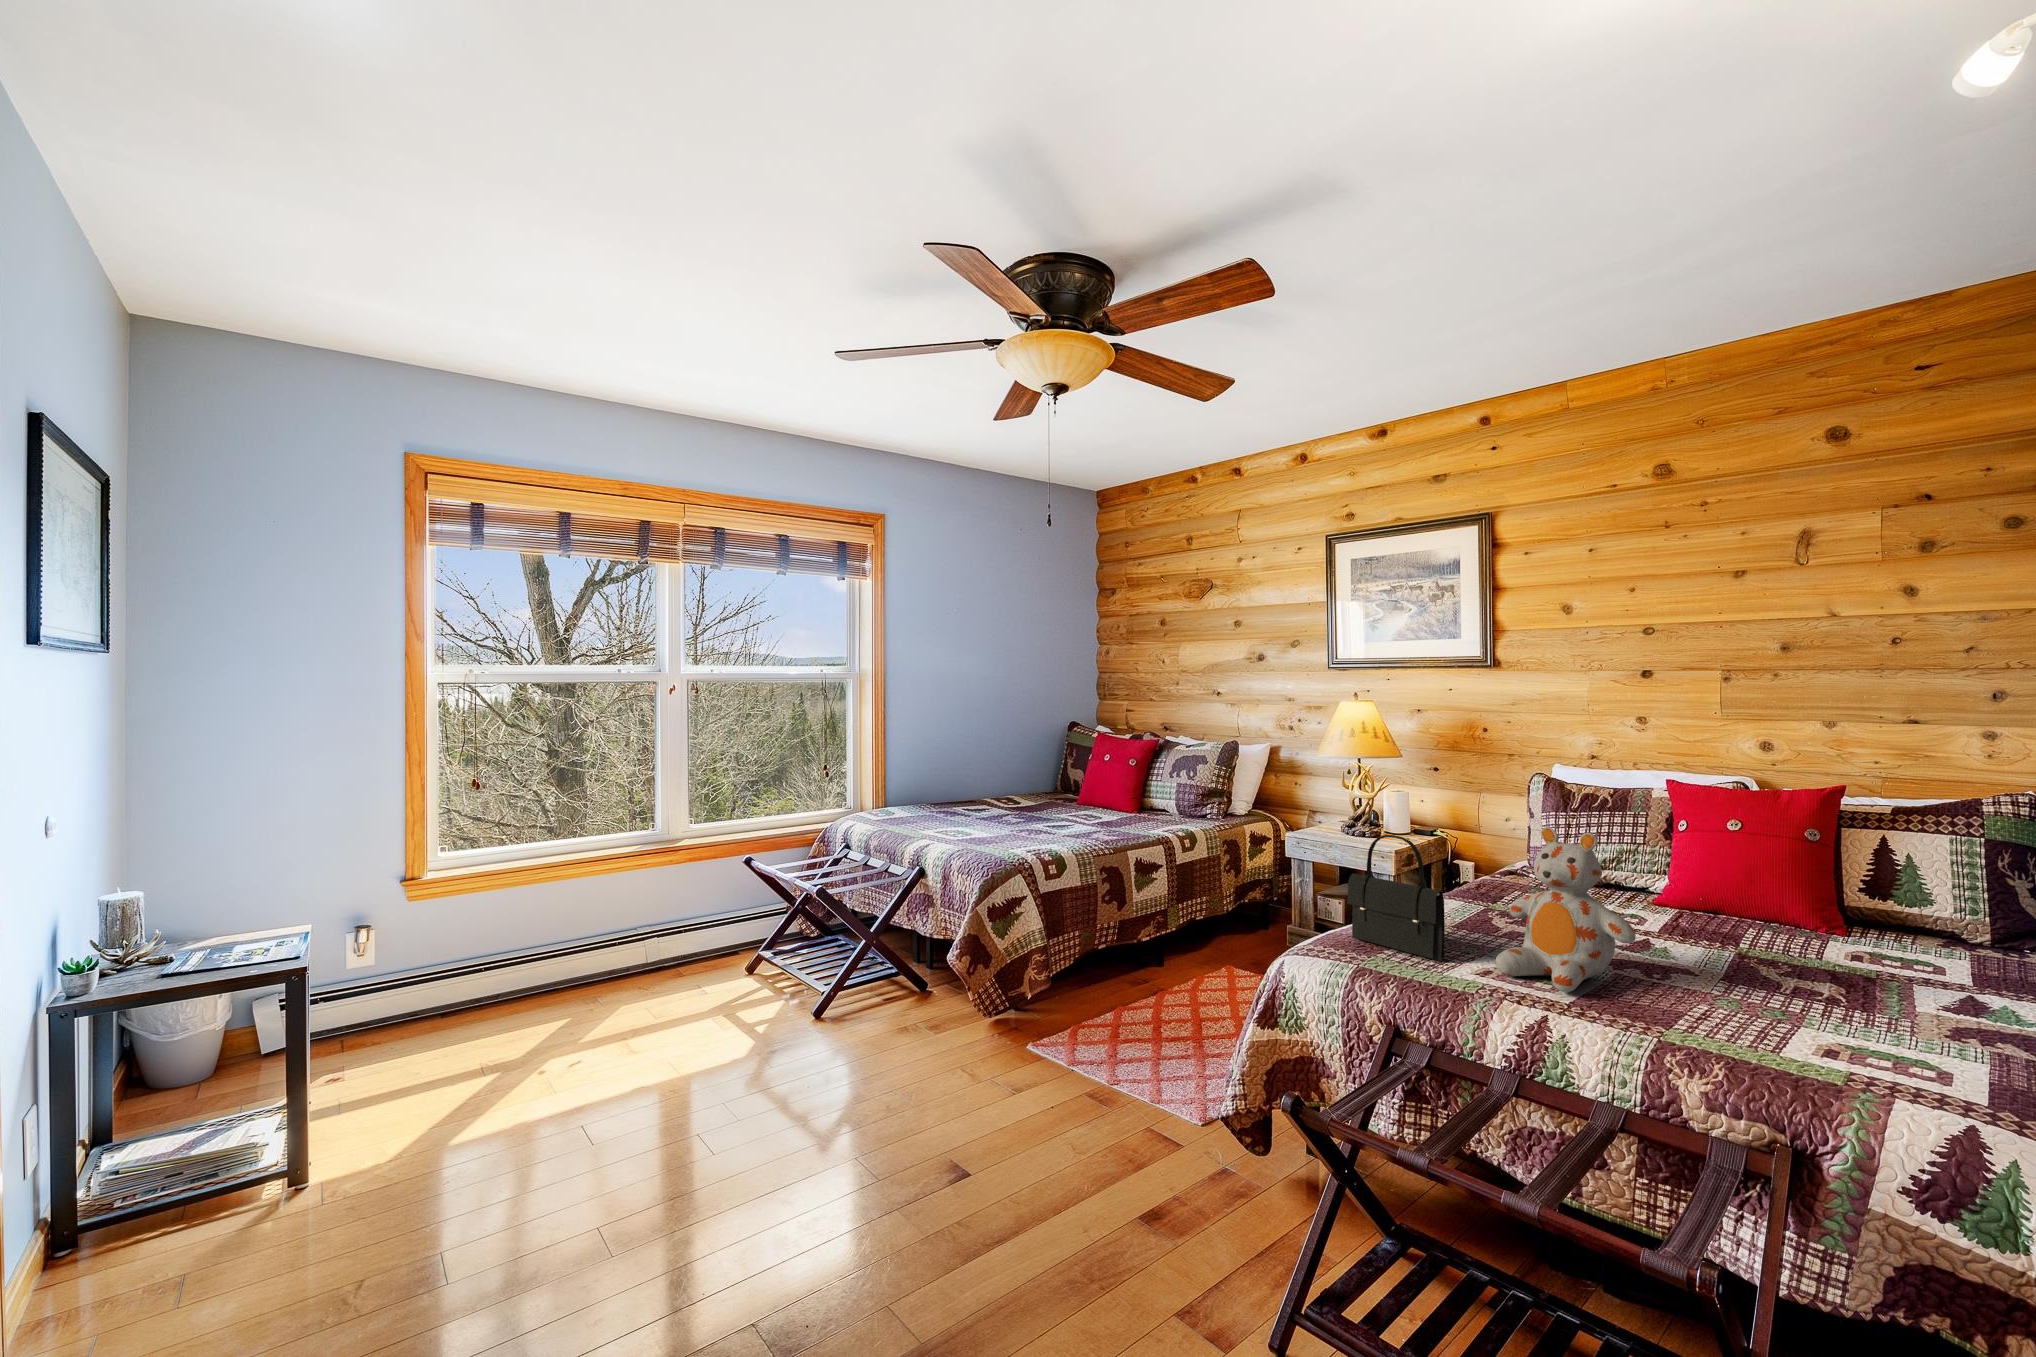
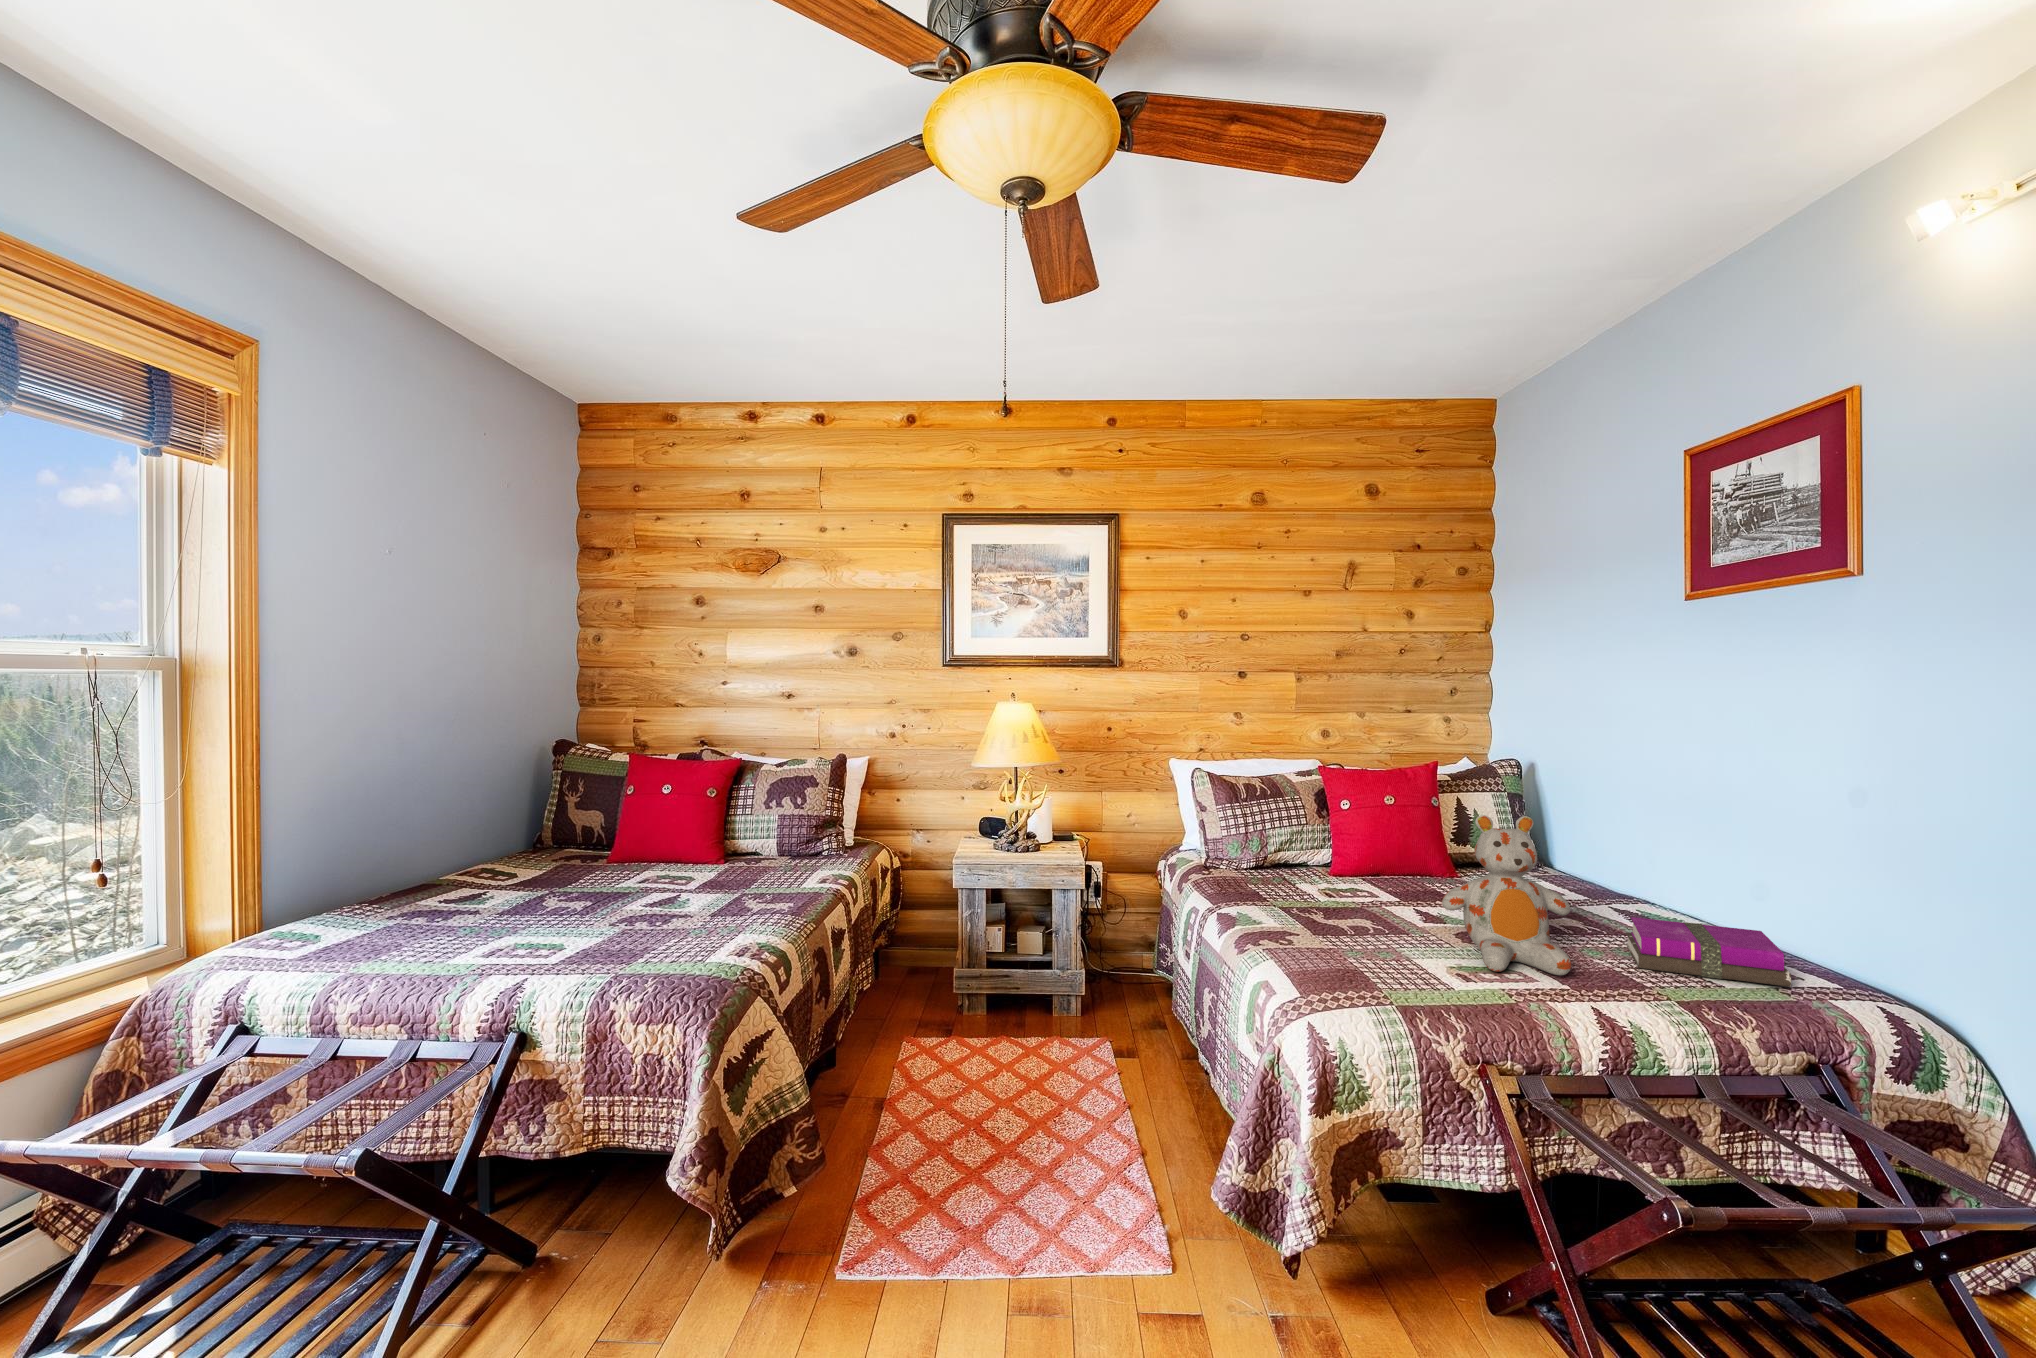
handbag: present [1347,835,1445,961] -> none [1317,843,1436,973]
notebook: none [1697,975,1935,1071] -> present [1626,917,1791,987]

